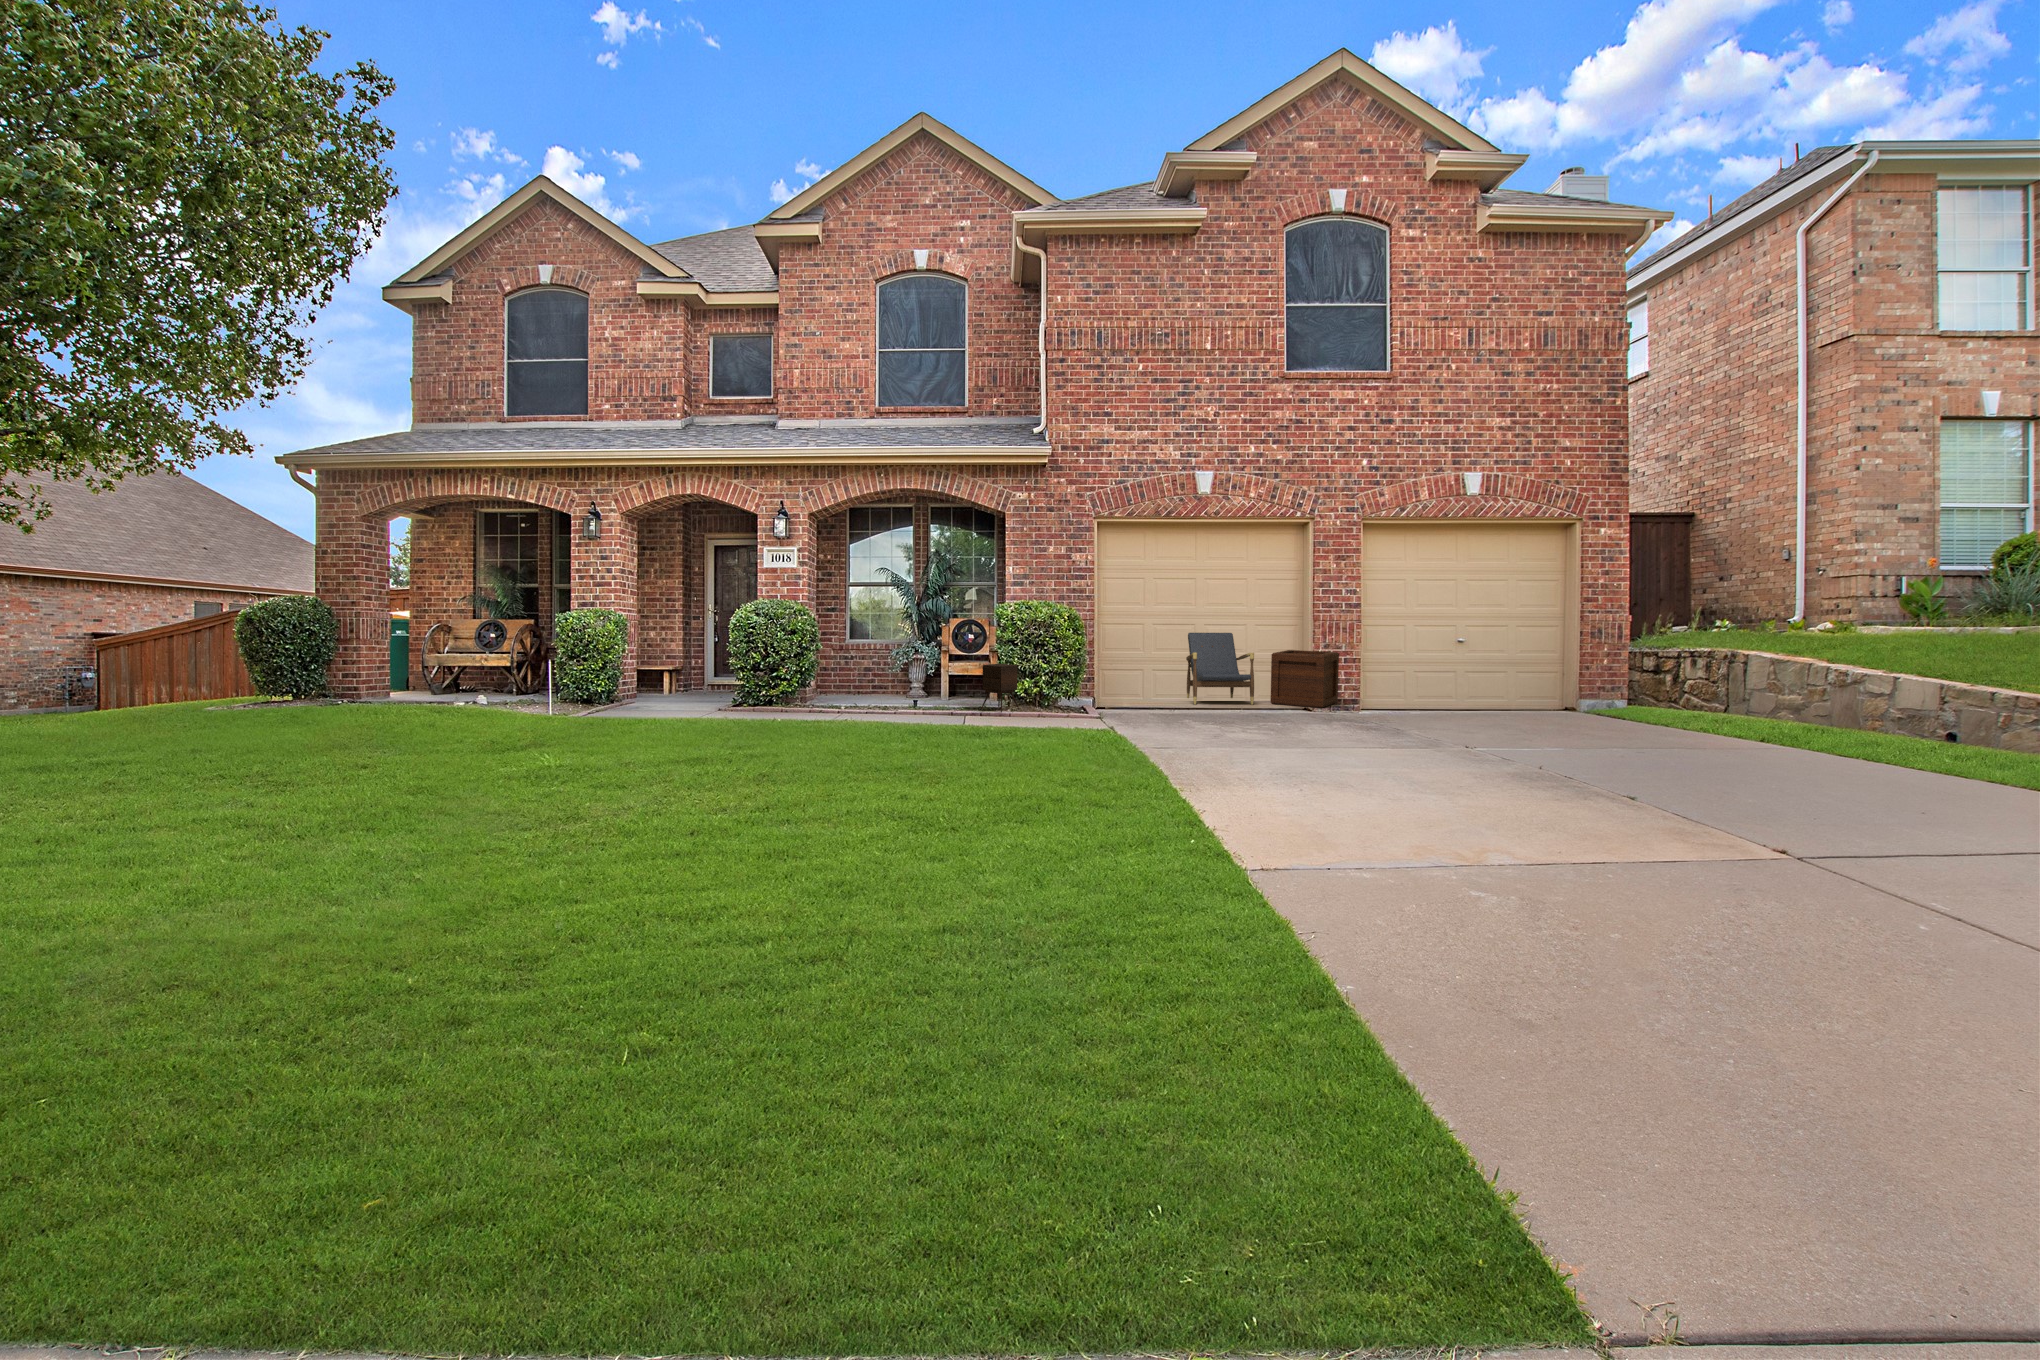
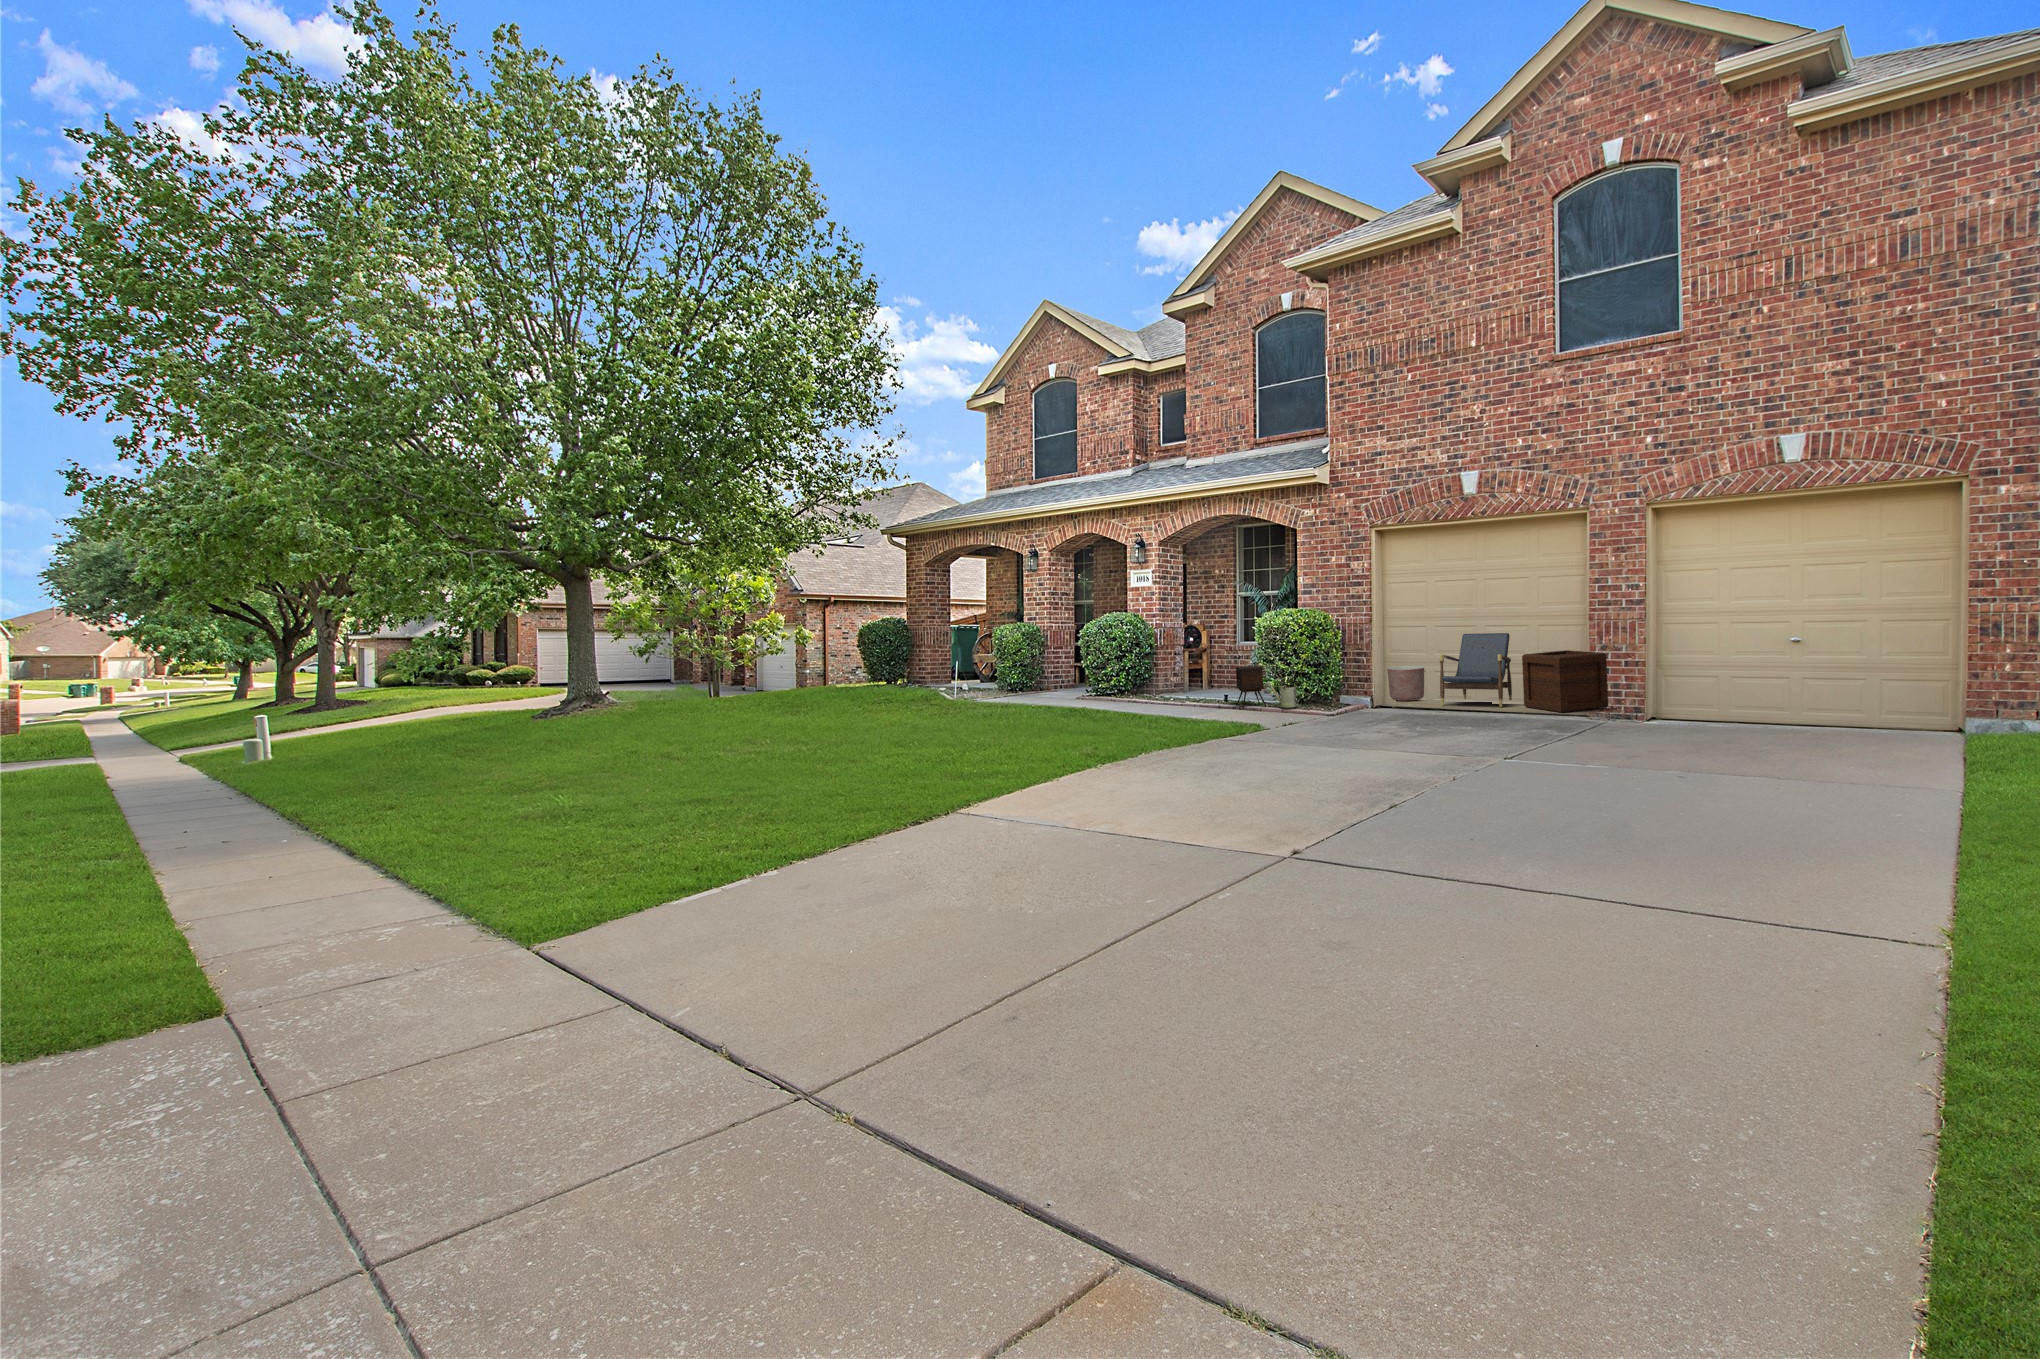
planter: none [1117,665,1154,701] -> present [1387,666,1424,701]
watering can: none [1025,677,1066,712] -> present [1265,678,1297,709]

